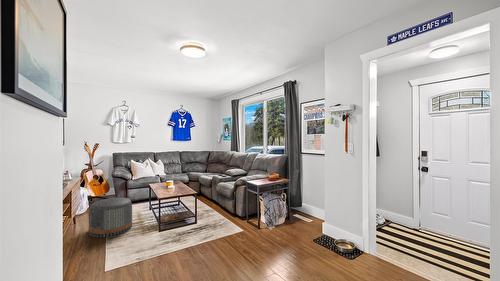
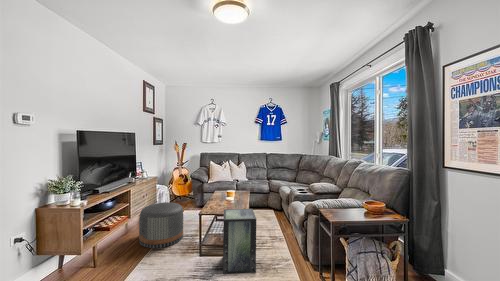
storage box: none [178,190,207,236] -> present [223,209,256,274]

